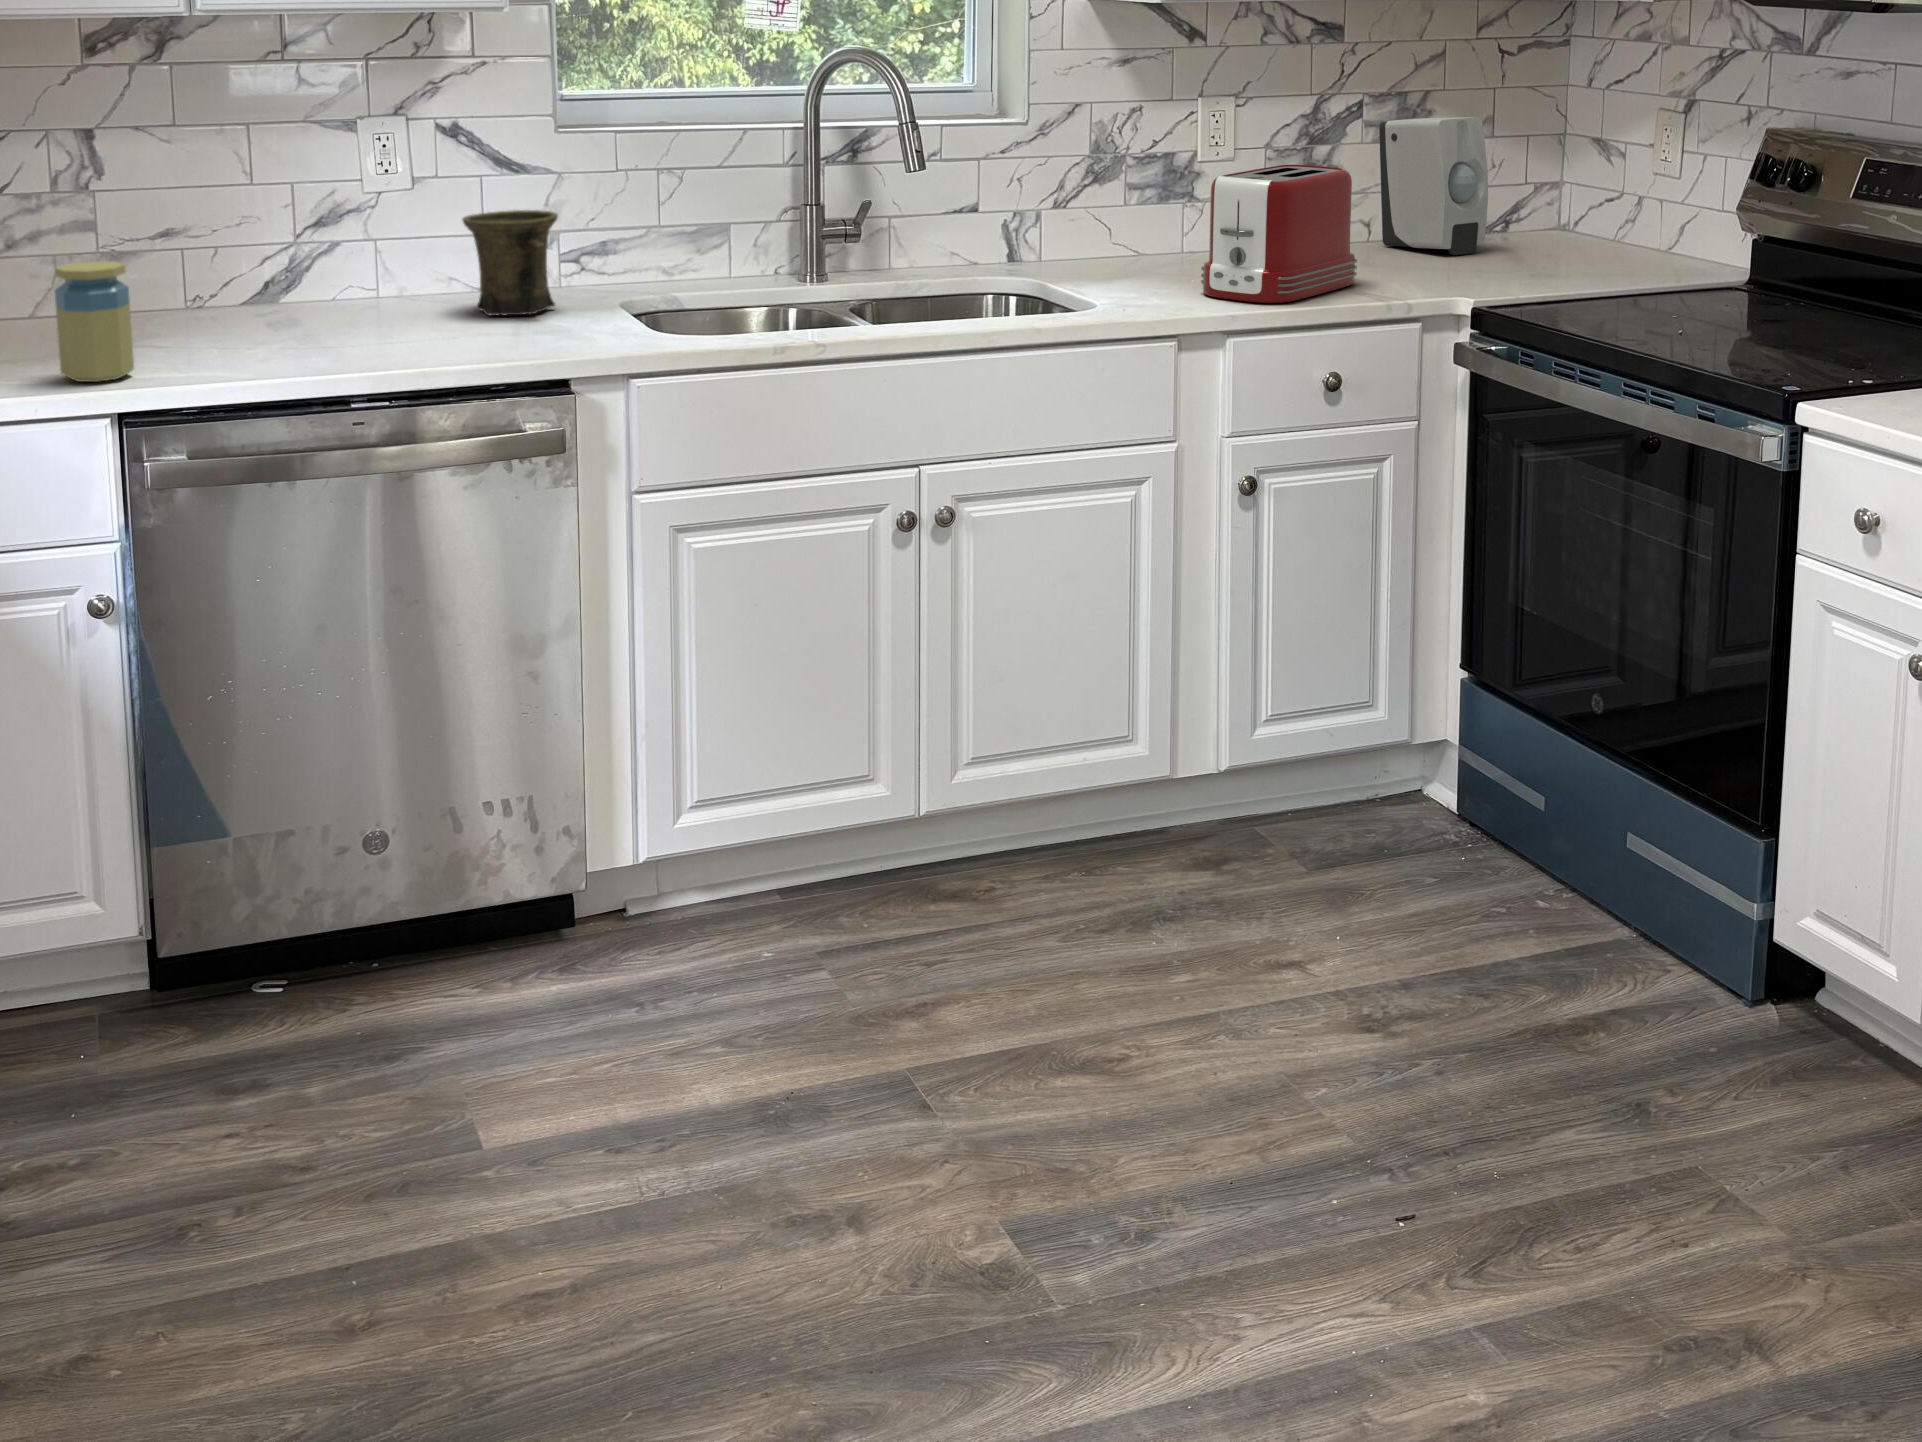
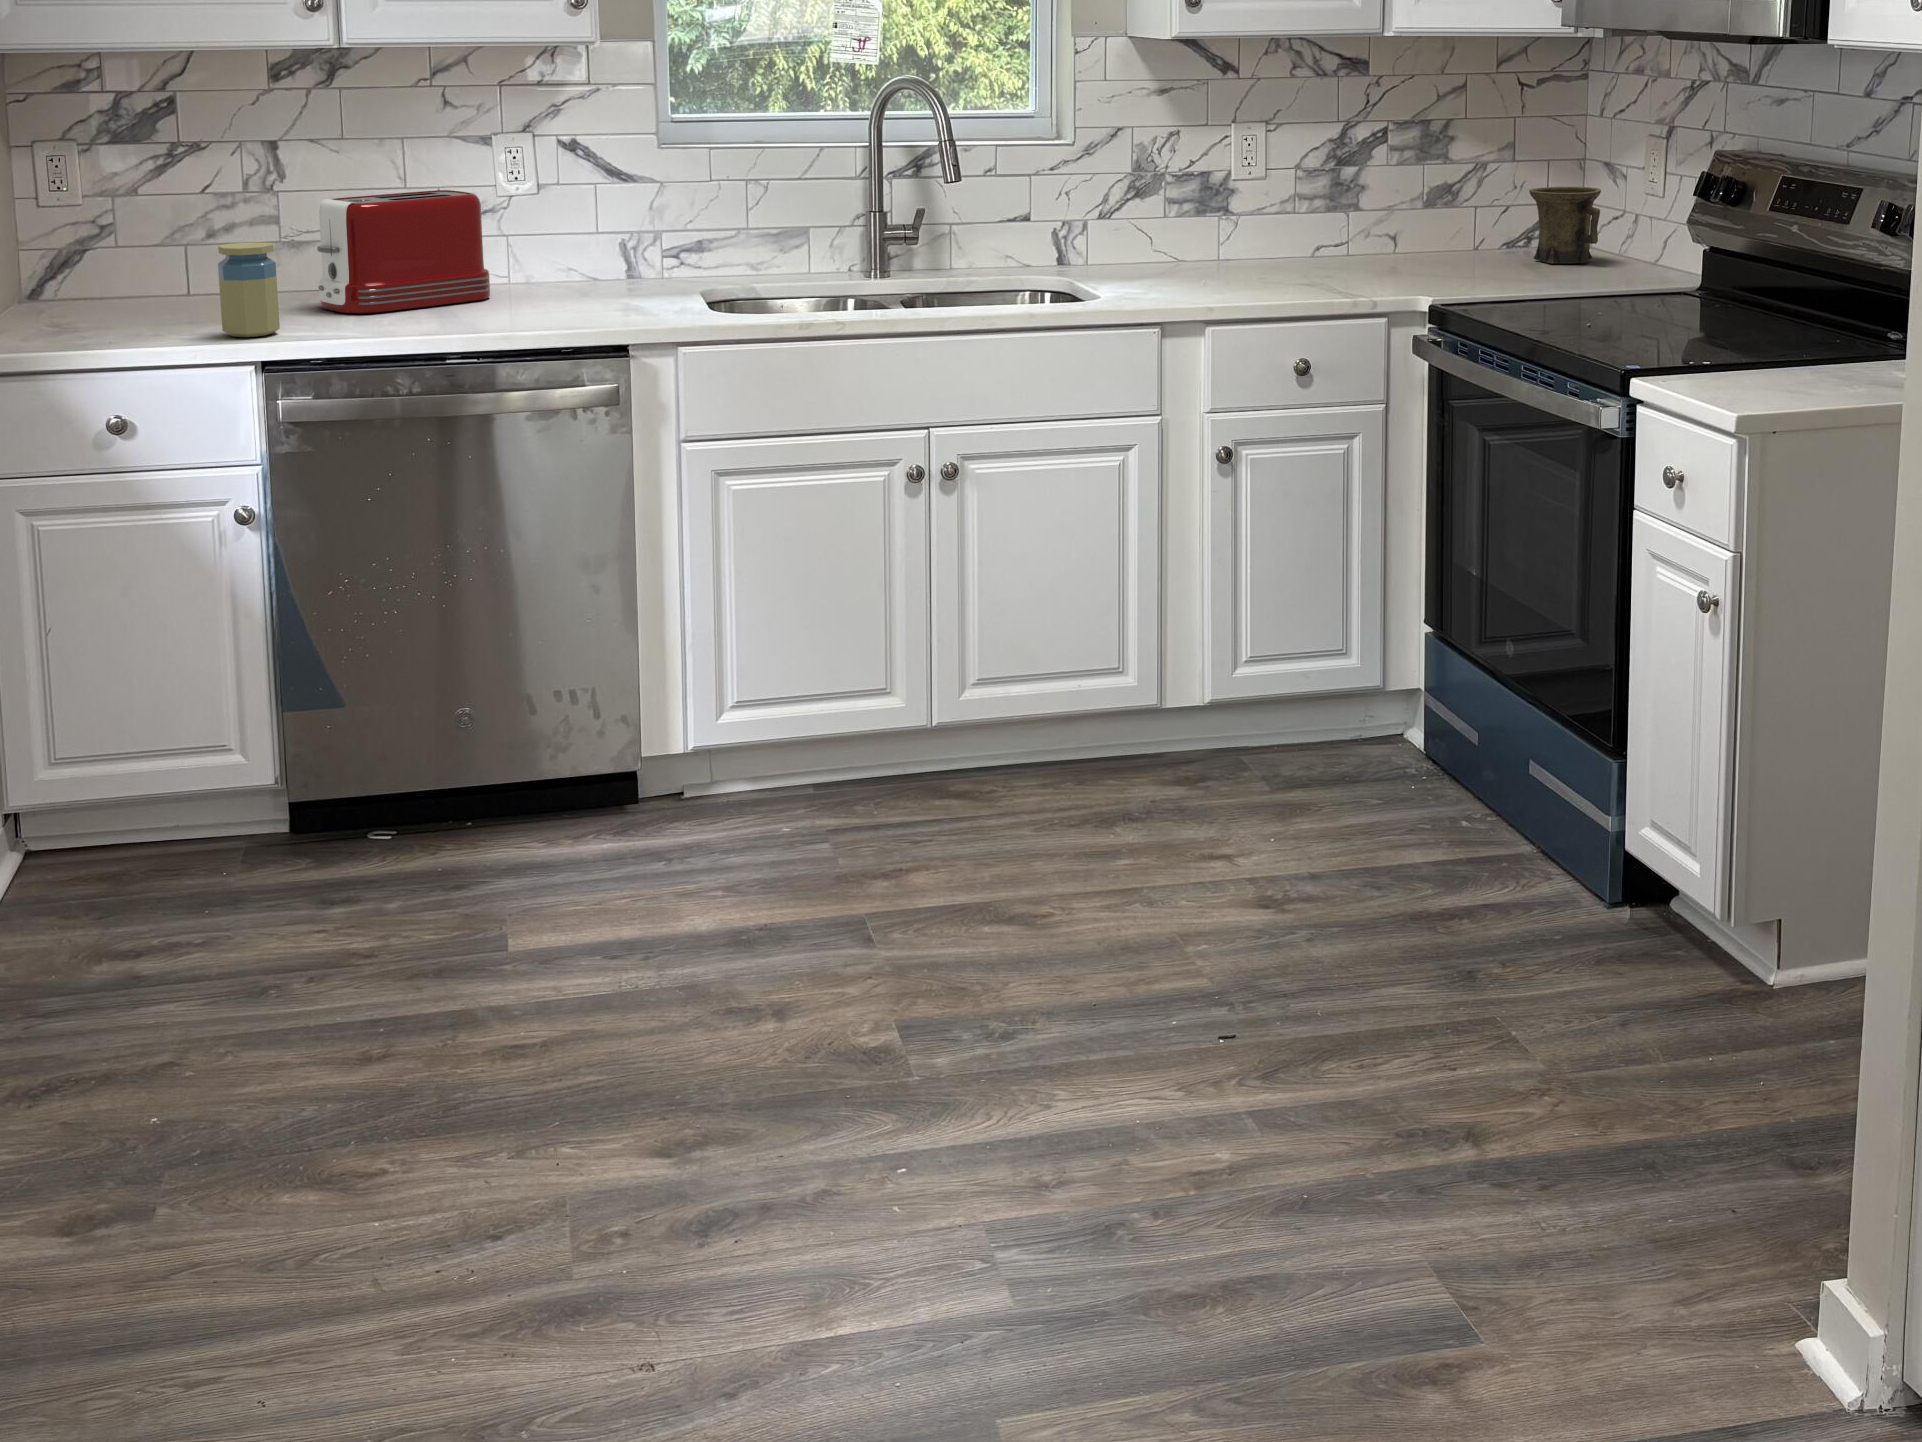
soap dispenser: present [1379,117,1488,255] -> none [1398,142,1492,264]
toaster: present [1201,165,1357,303] -> present [317,190,490,313]
mug: present [462,210,558,315] -> present [1529,187,1601,263]

